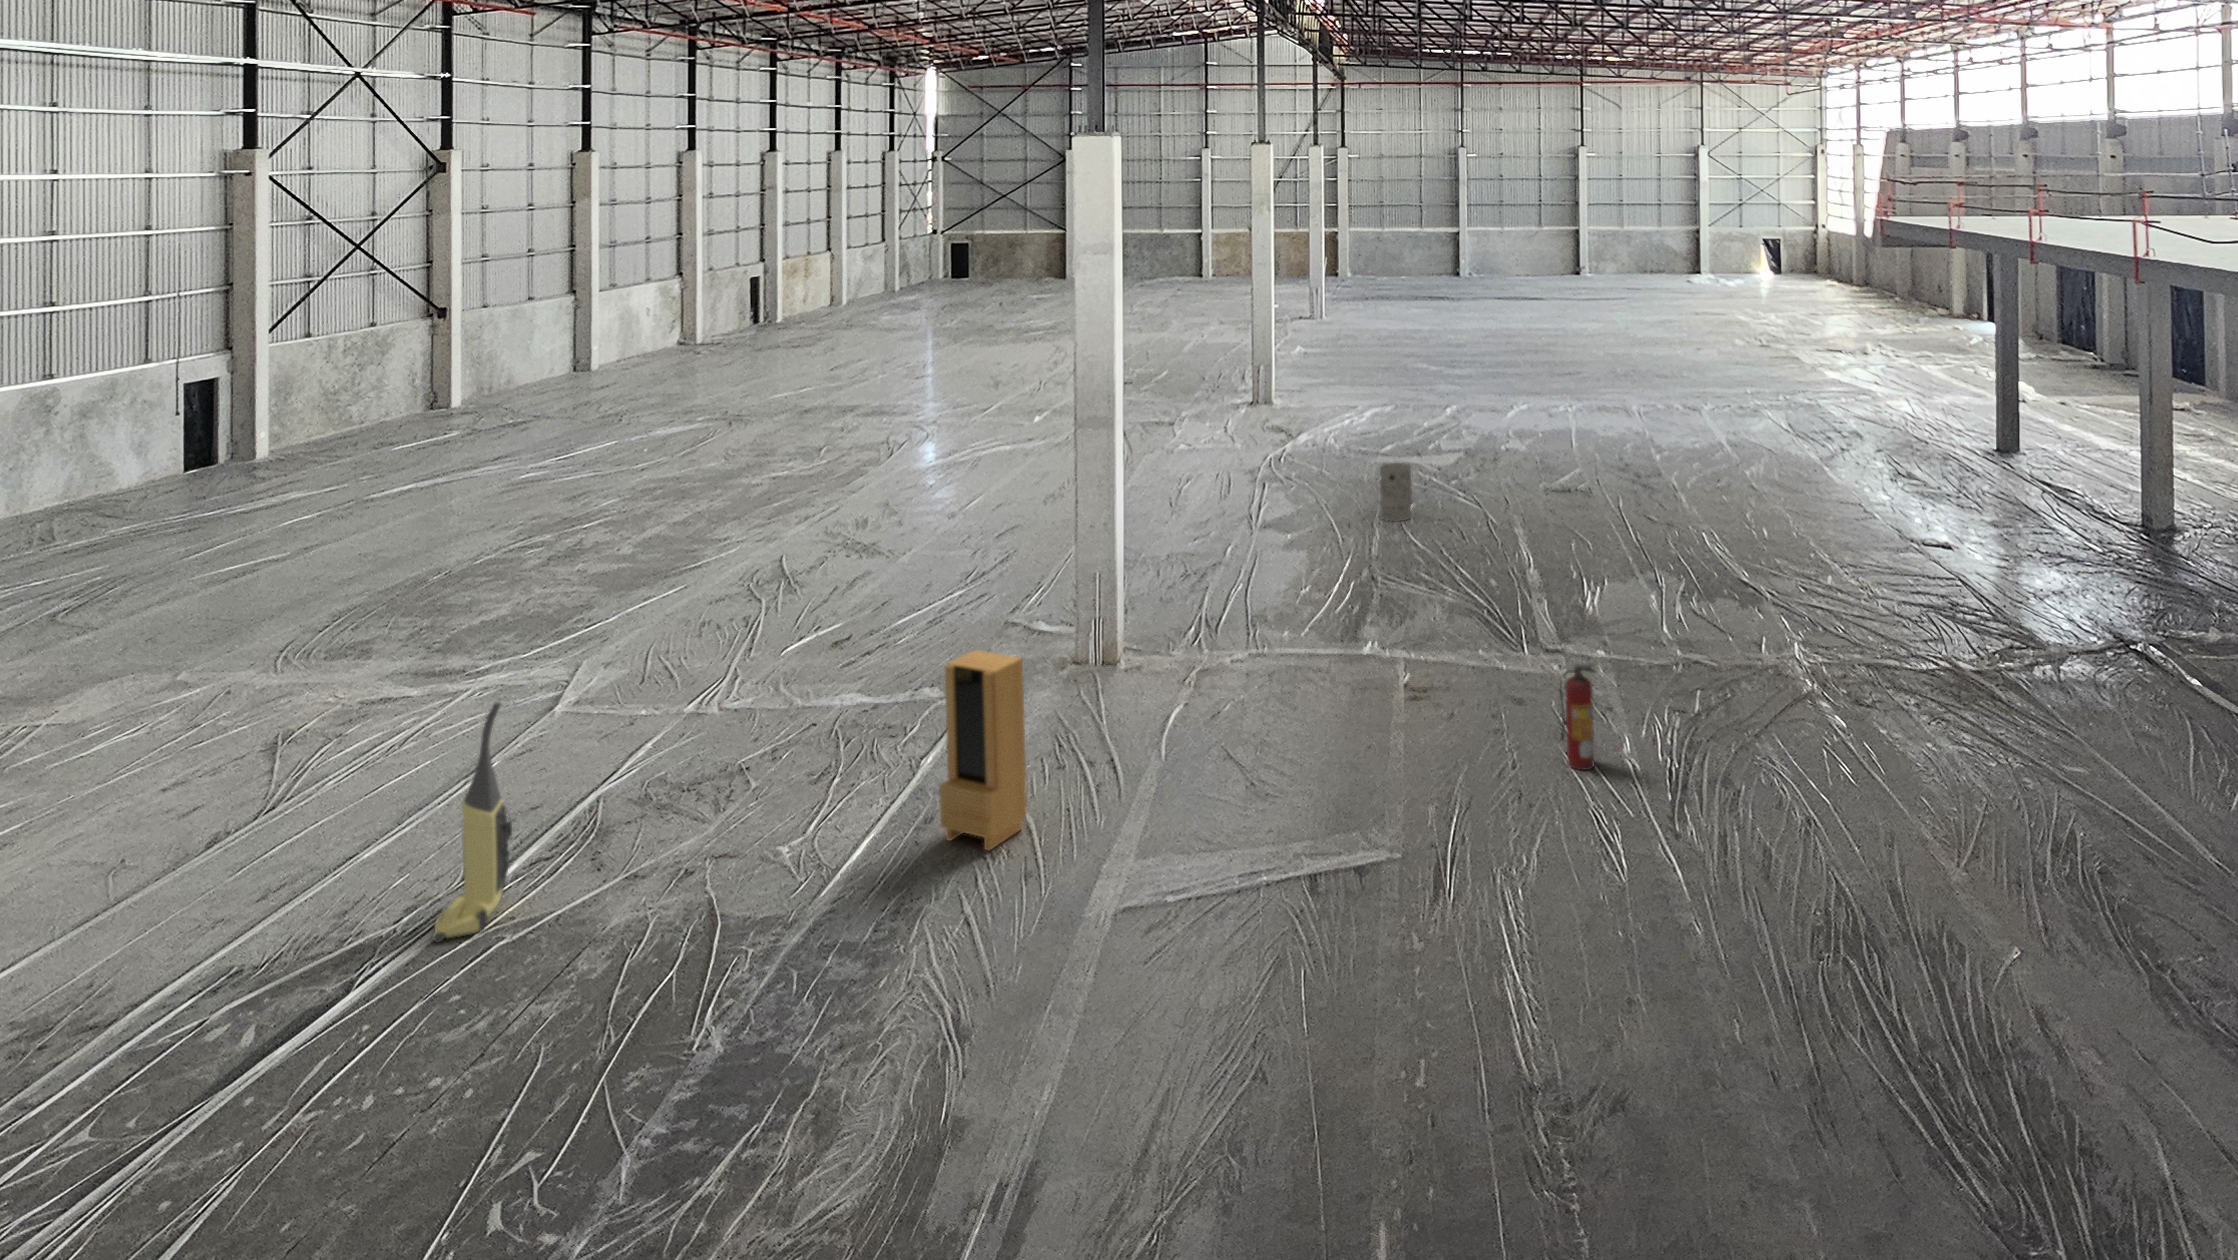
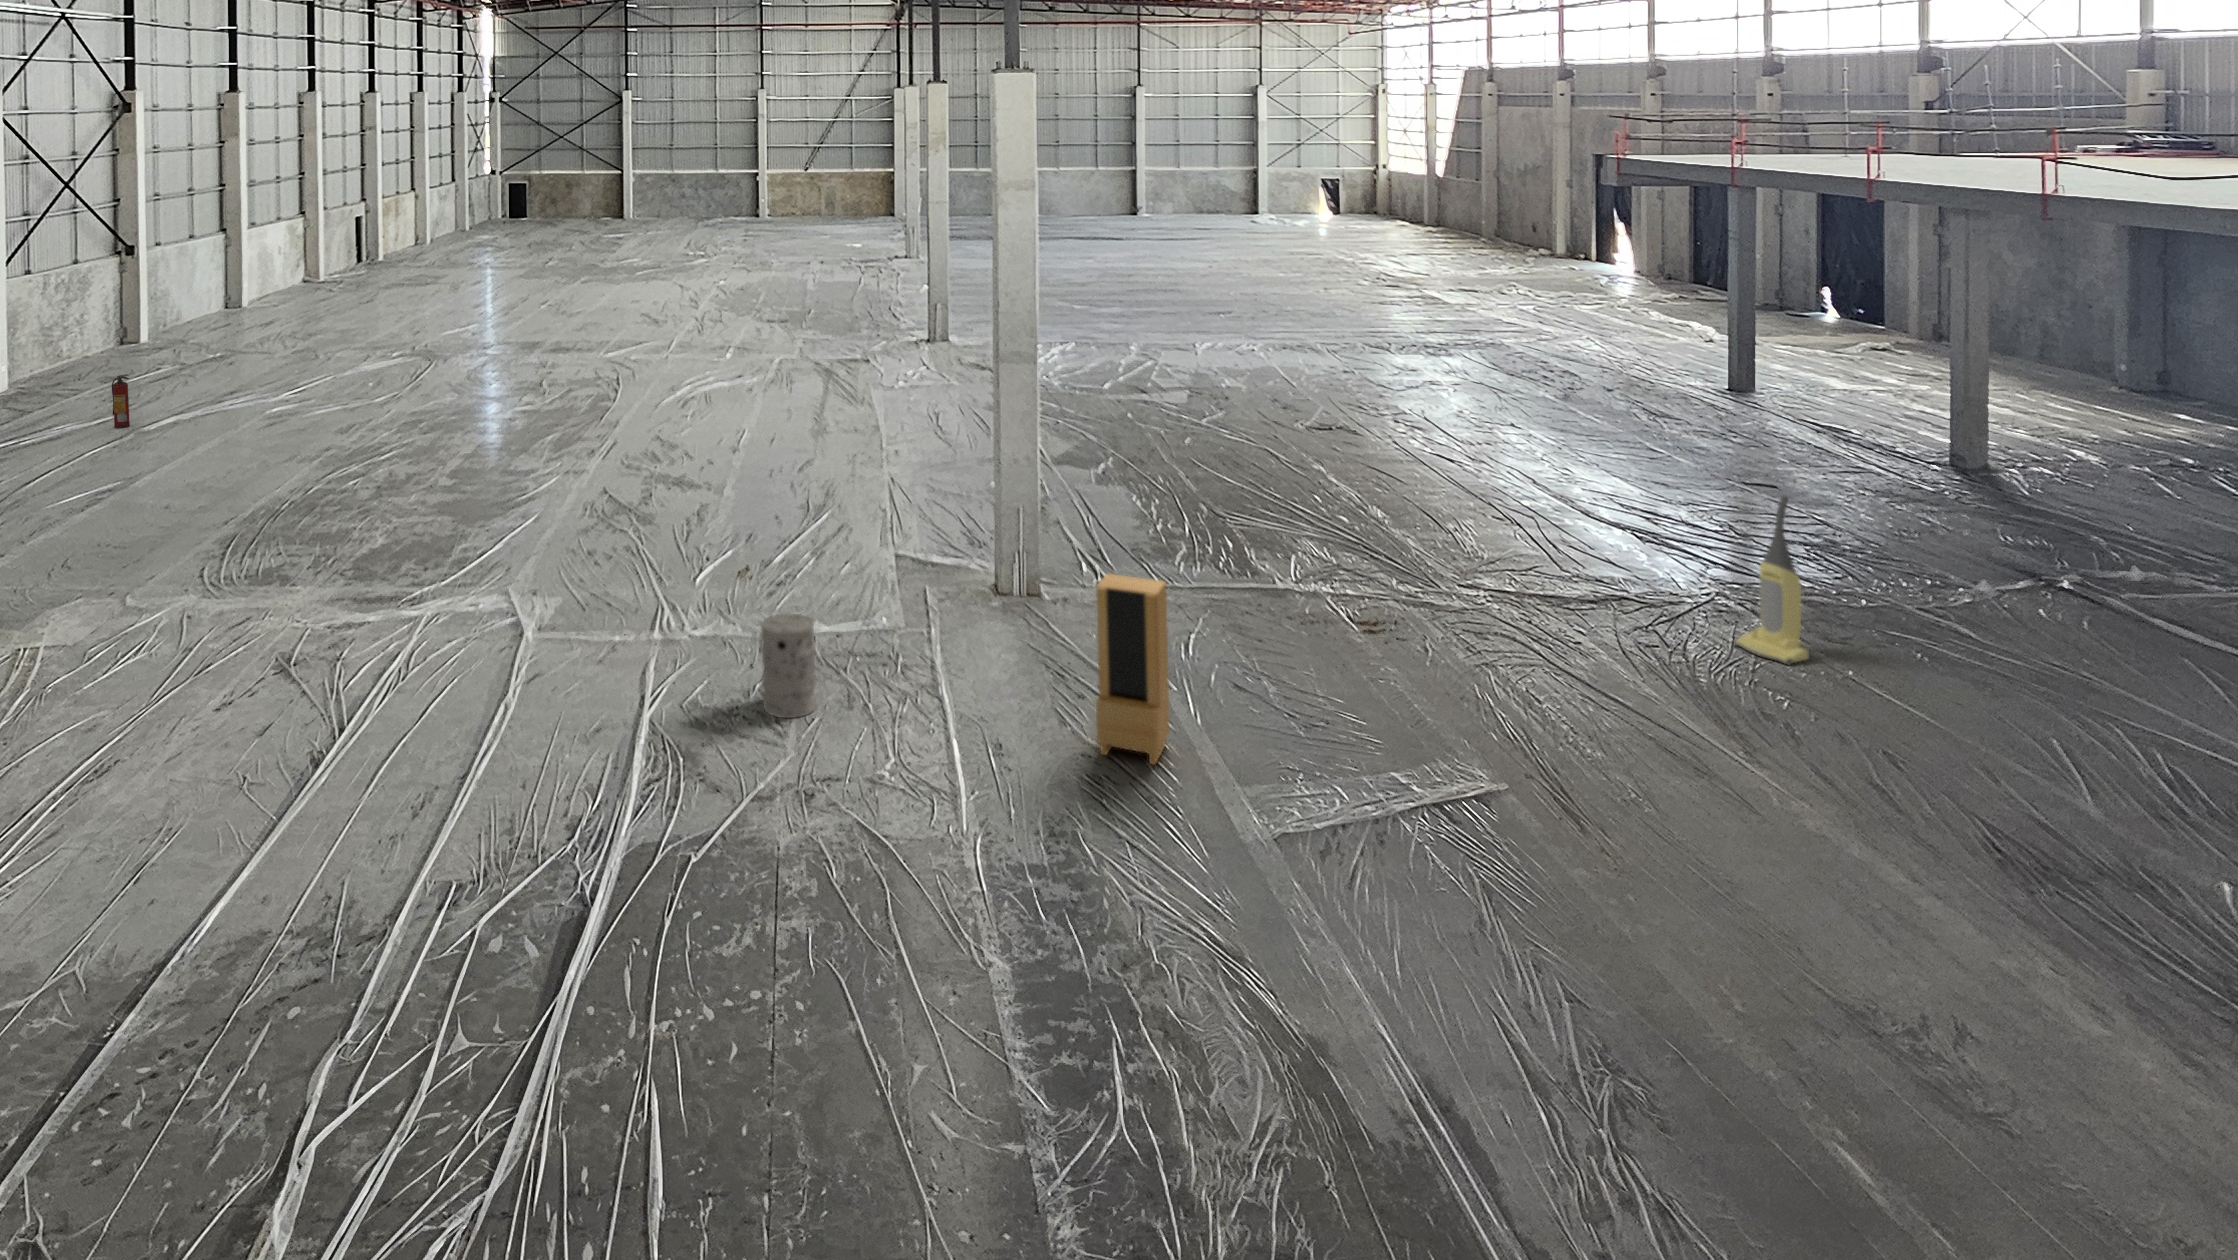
trash can: present [1379,463,1412,522] -> present [760,613,817,718]
fire extinguisher: present [1561,663,1596,770] -> present [112,374,130,428]
vacuum cleaner: present [432,702,512,942] -> present [1734,496,1810,665]

